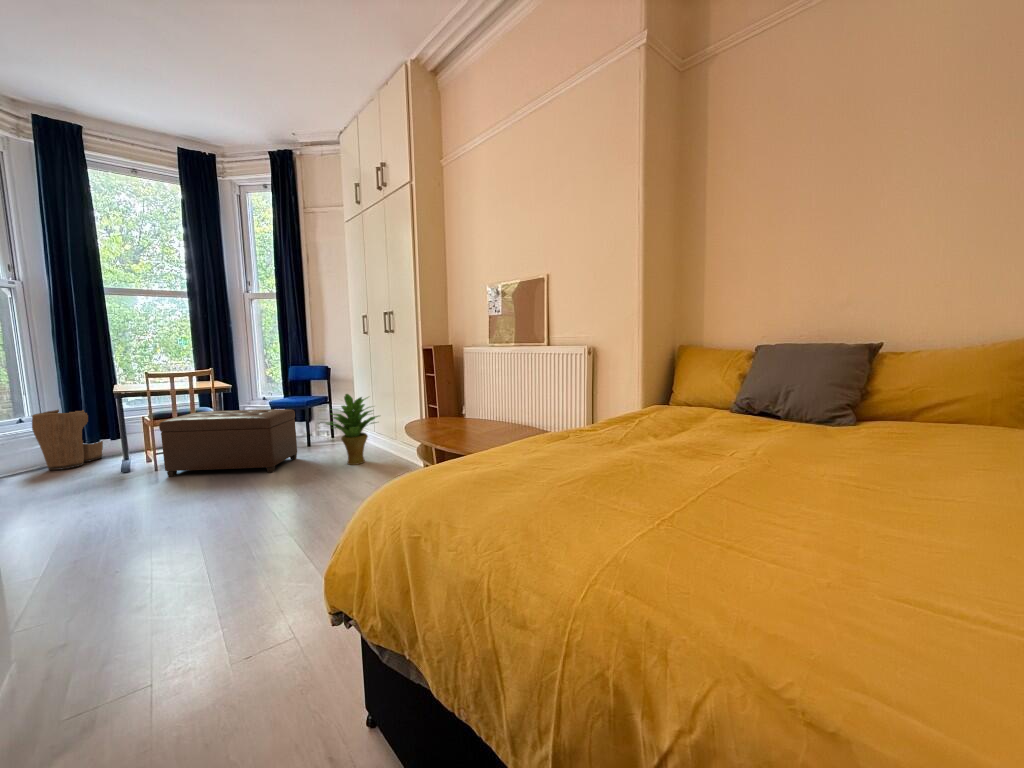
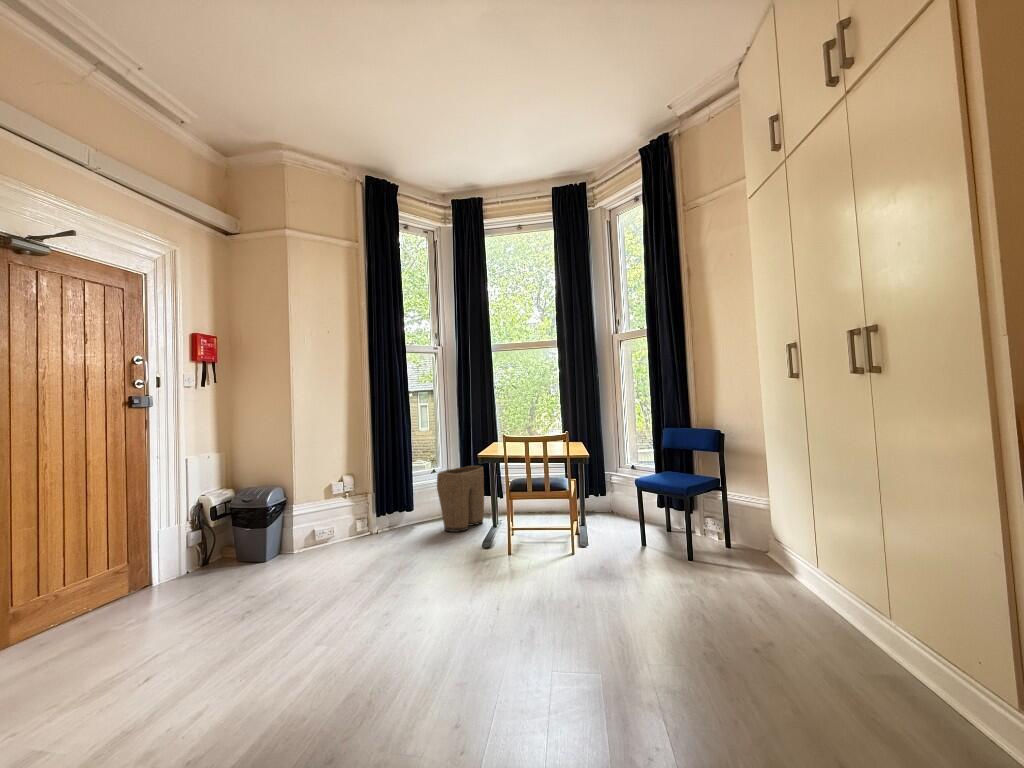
potted plant: present [326,394,378,465] -> none [724,486,838,632]
ottoman: present [159,409,297,477] -> none [519,488,677,605]

